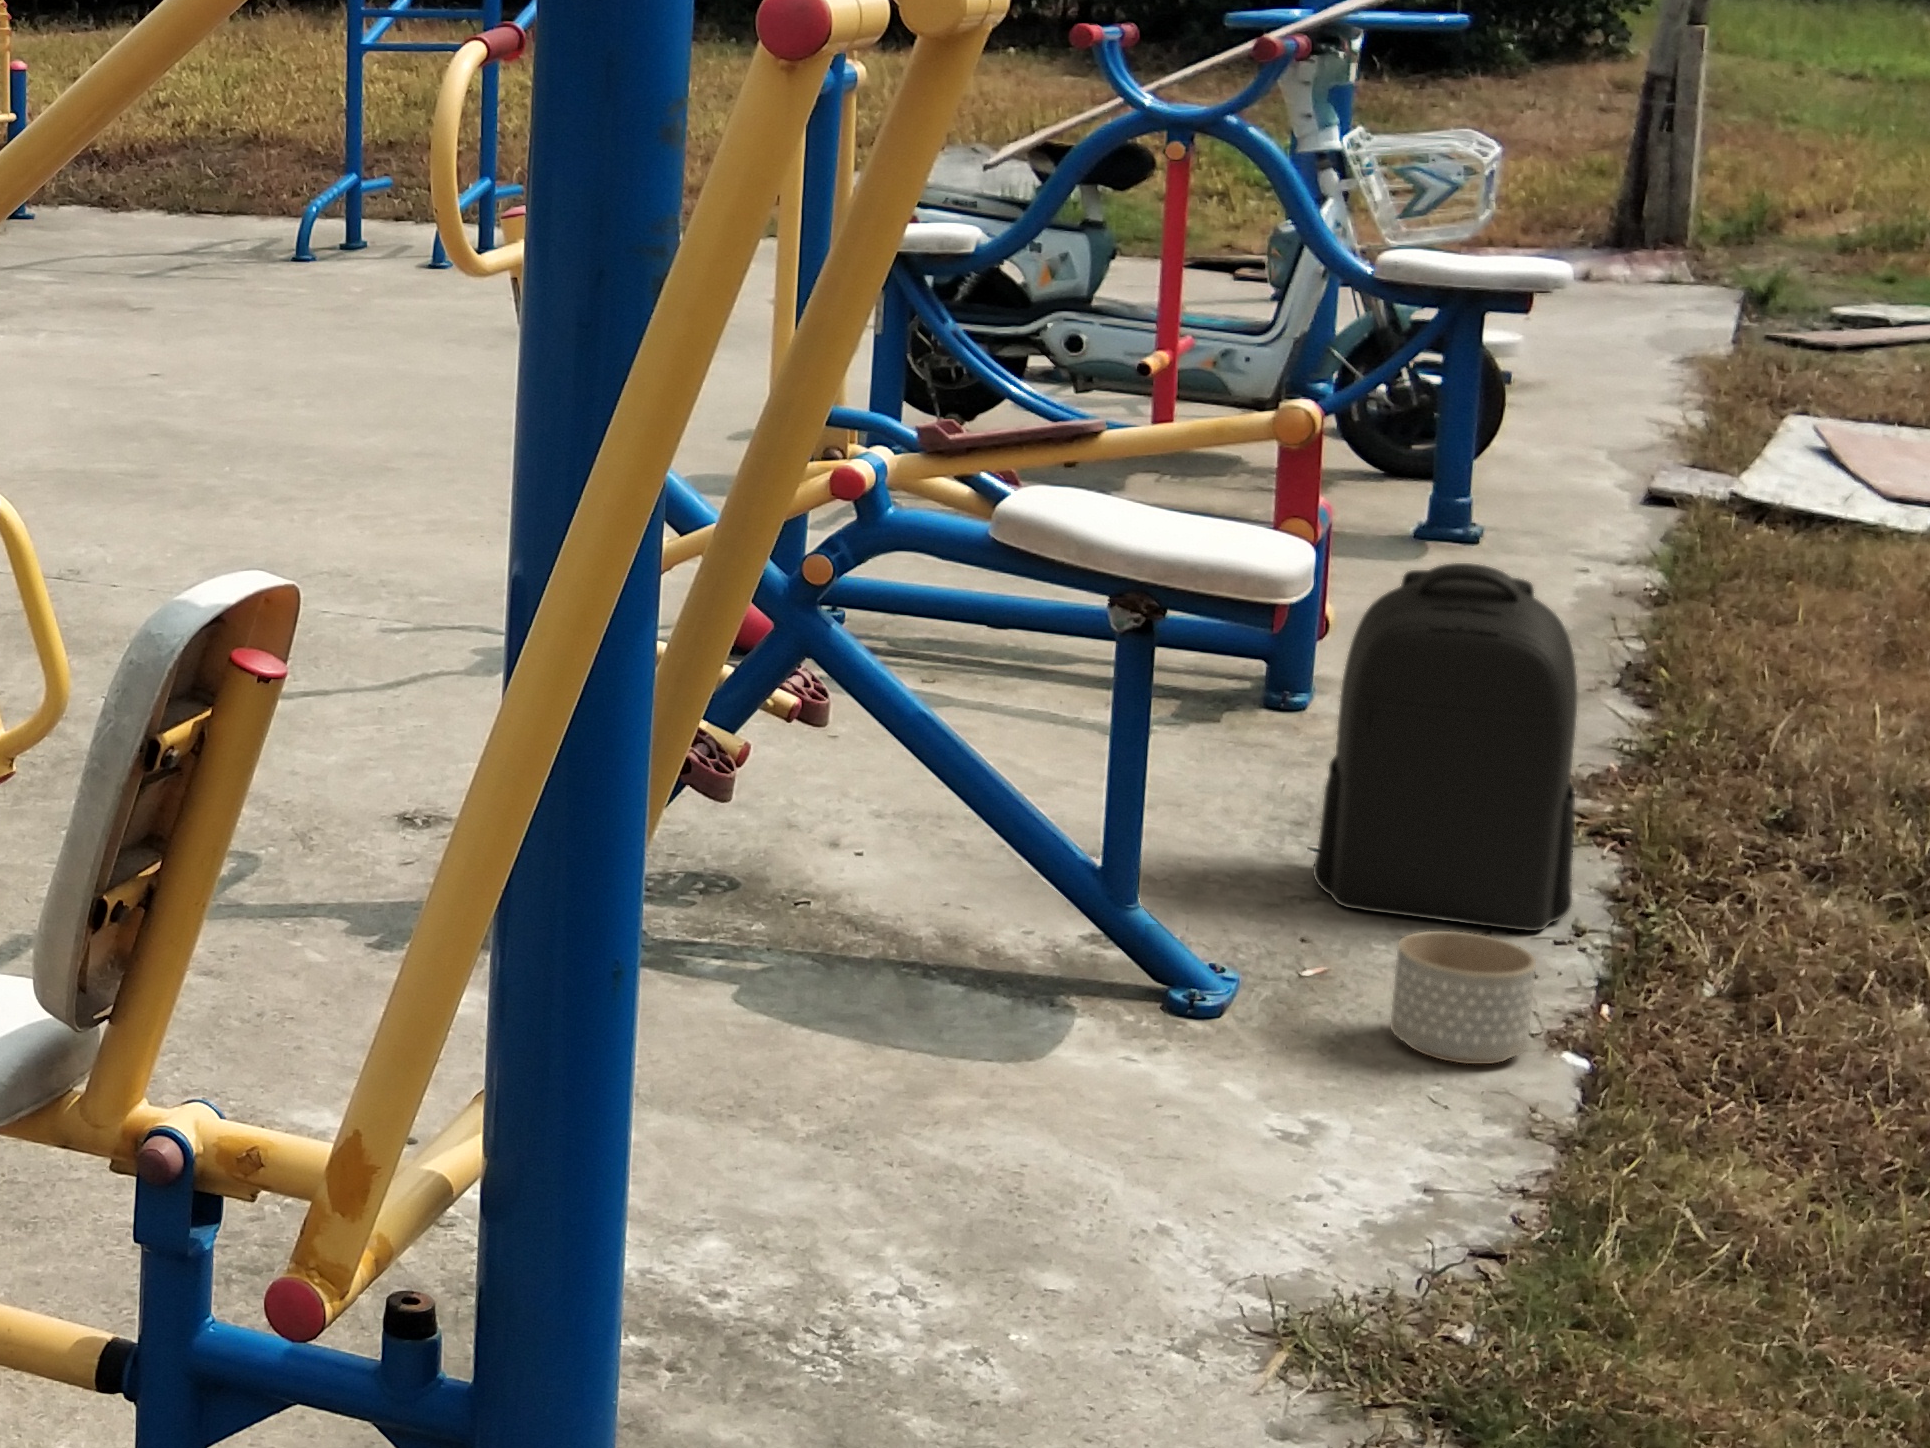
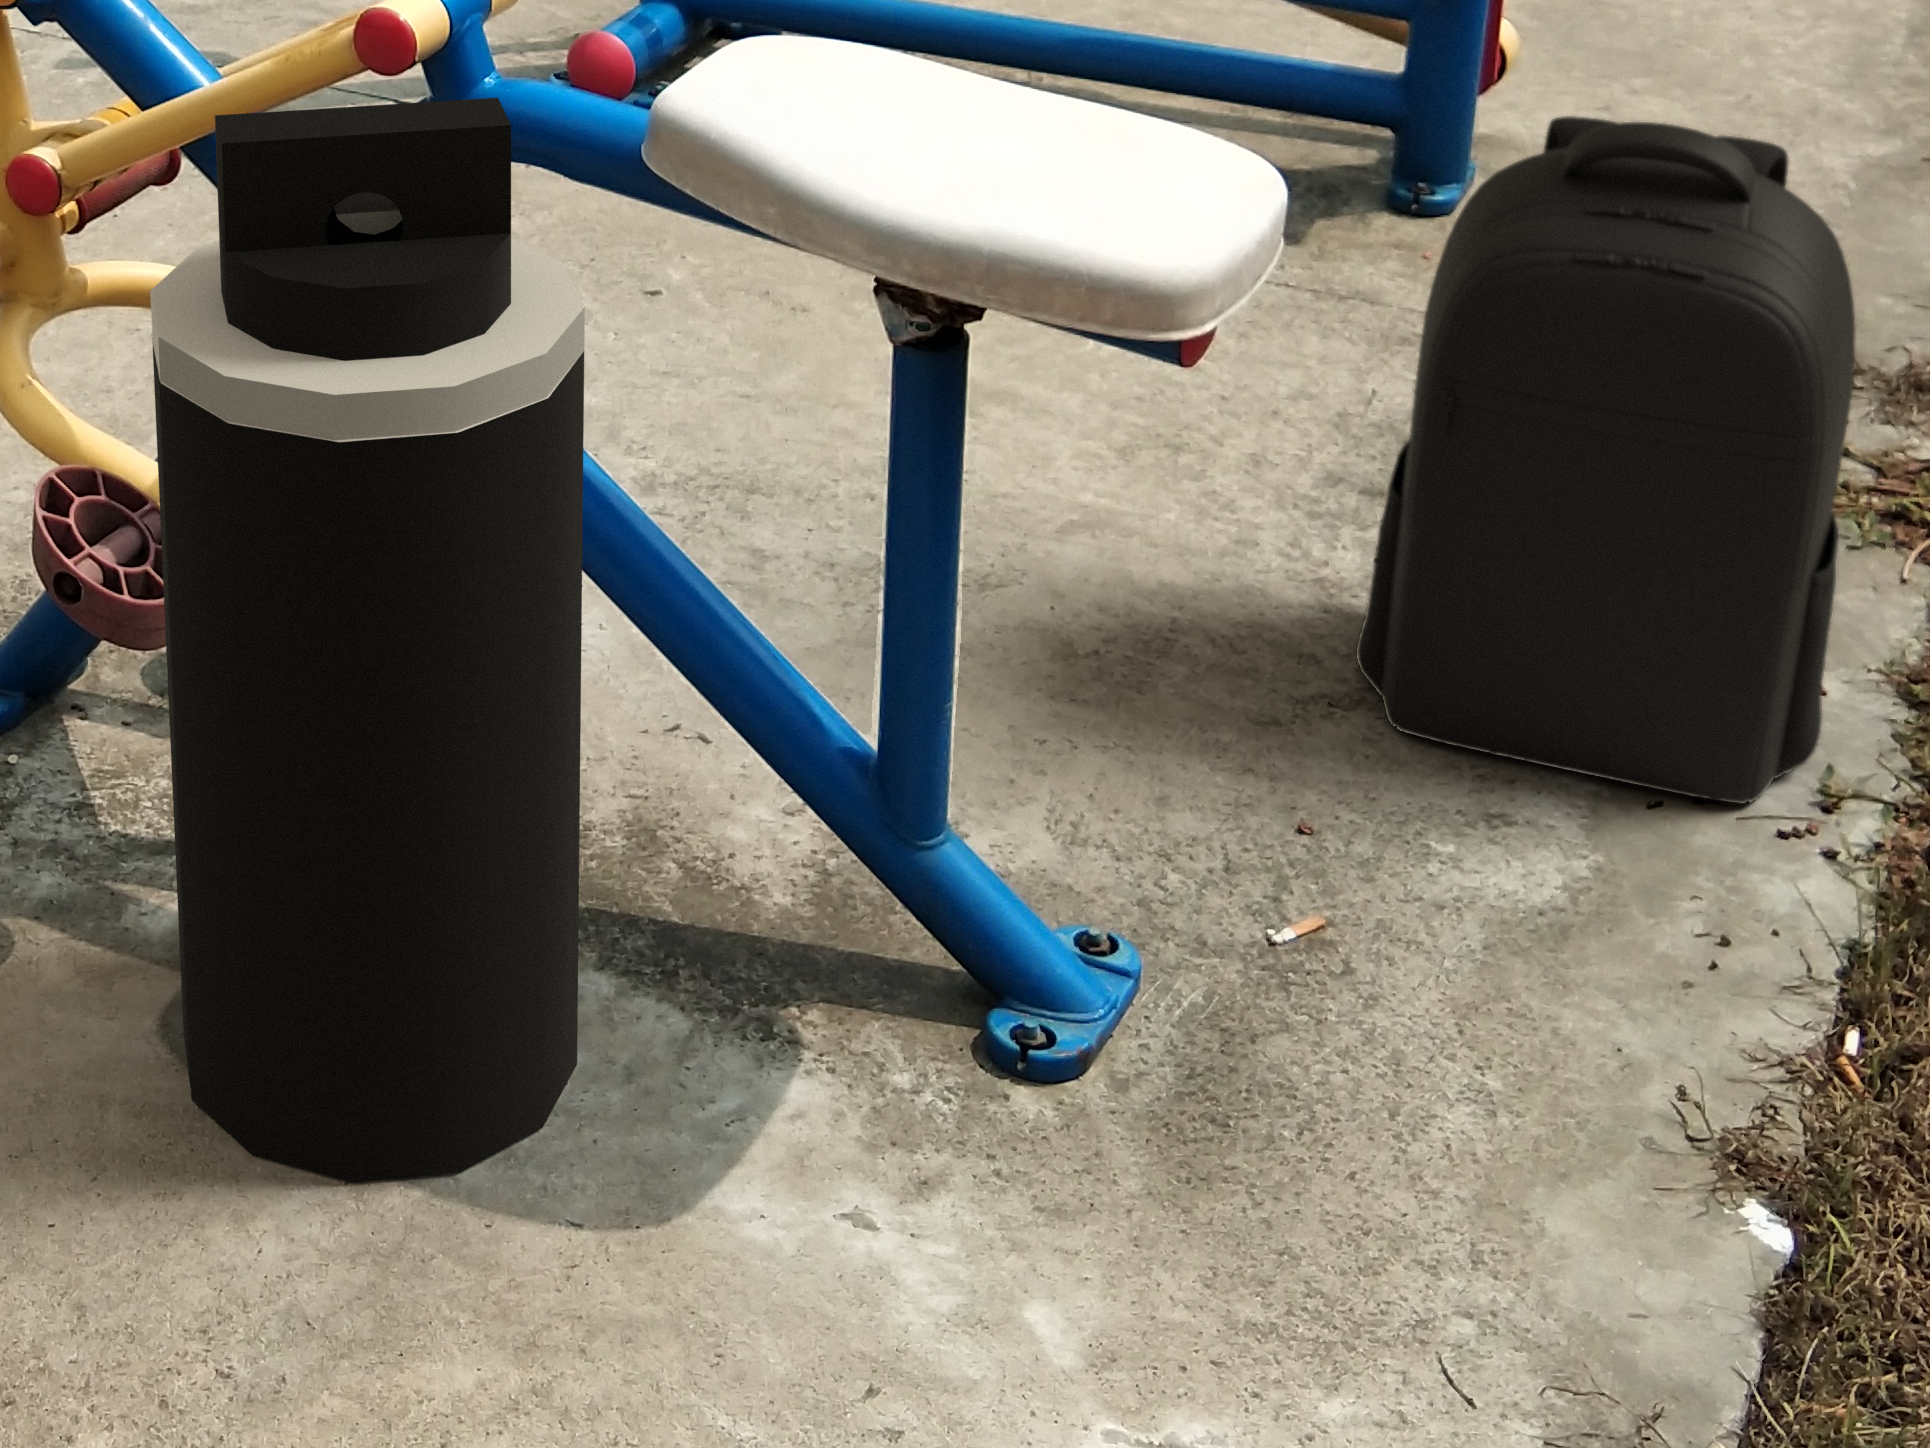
trash can: none [746,488,986,1050] -> present [150,98,585,1183]
planter: present [1391,931,1536,1064] -> none [1402,937,1694,1246]

